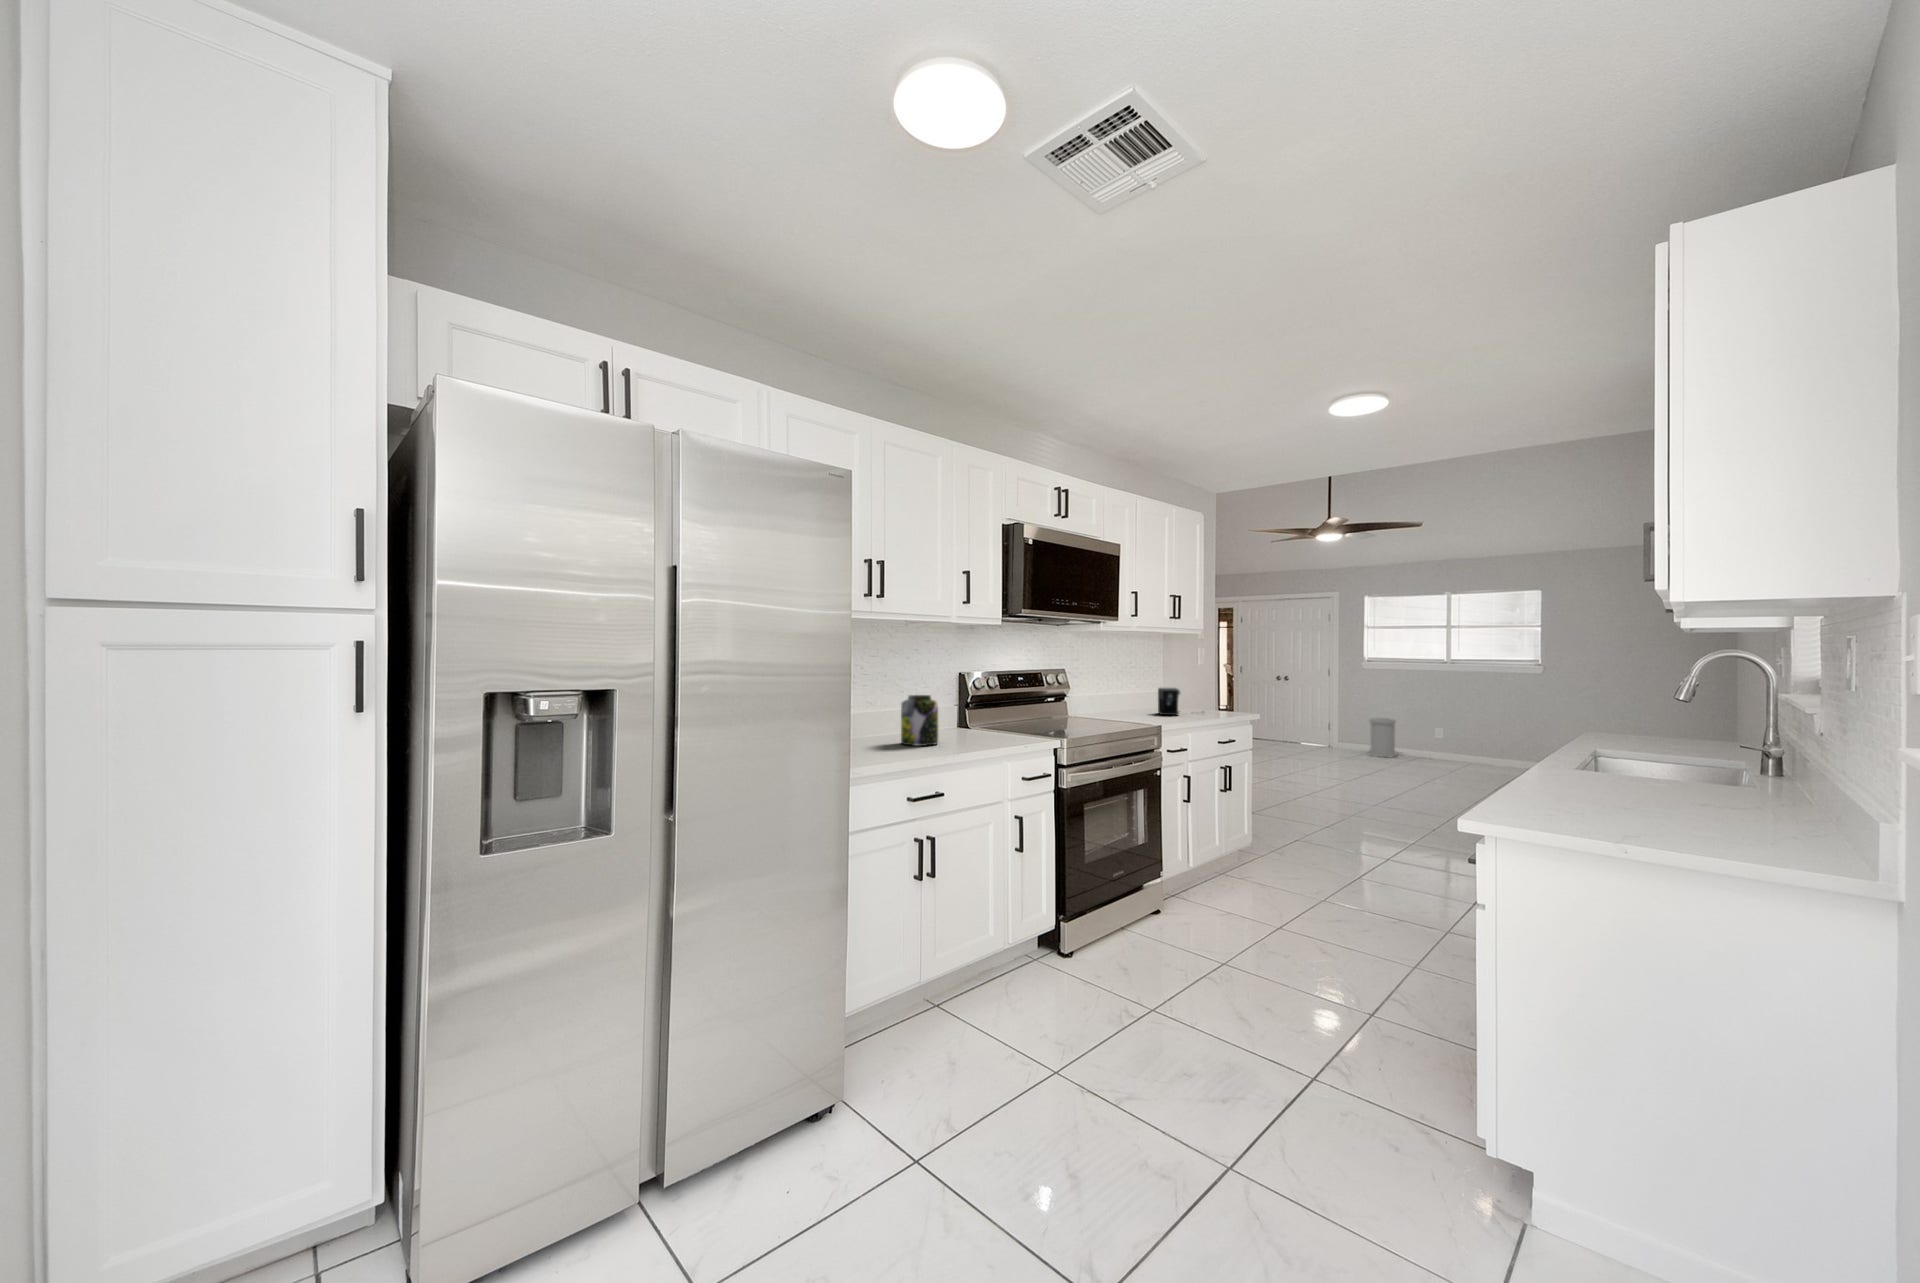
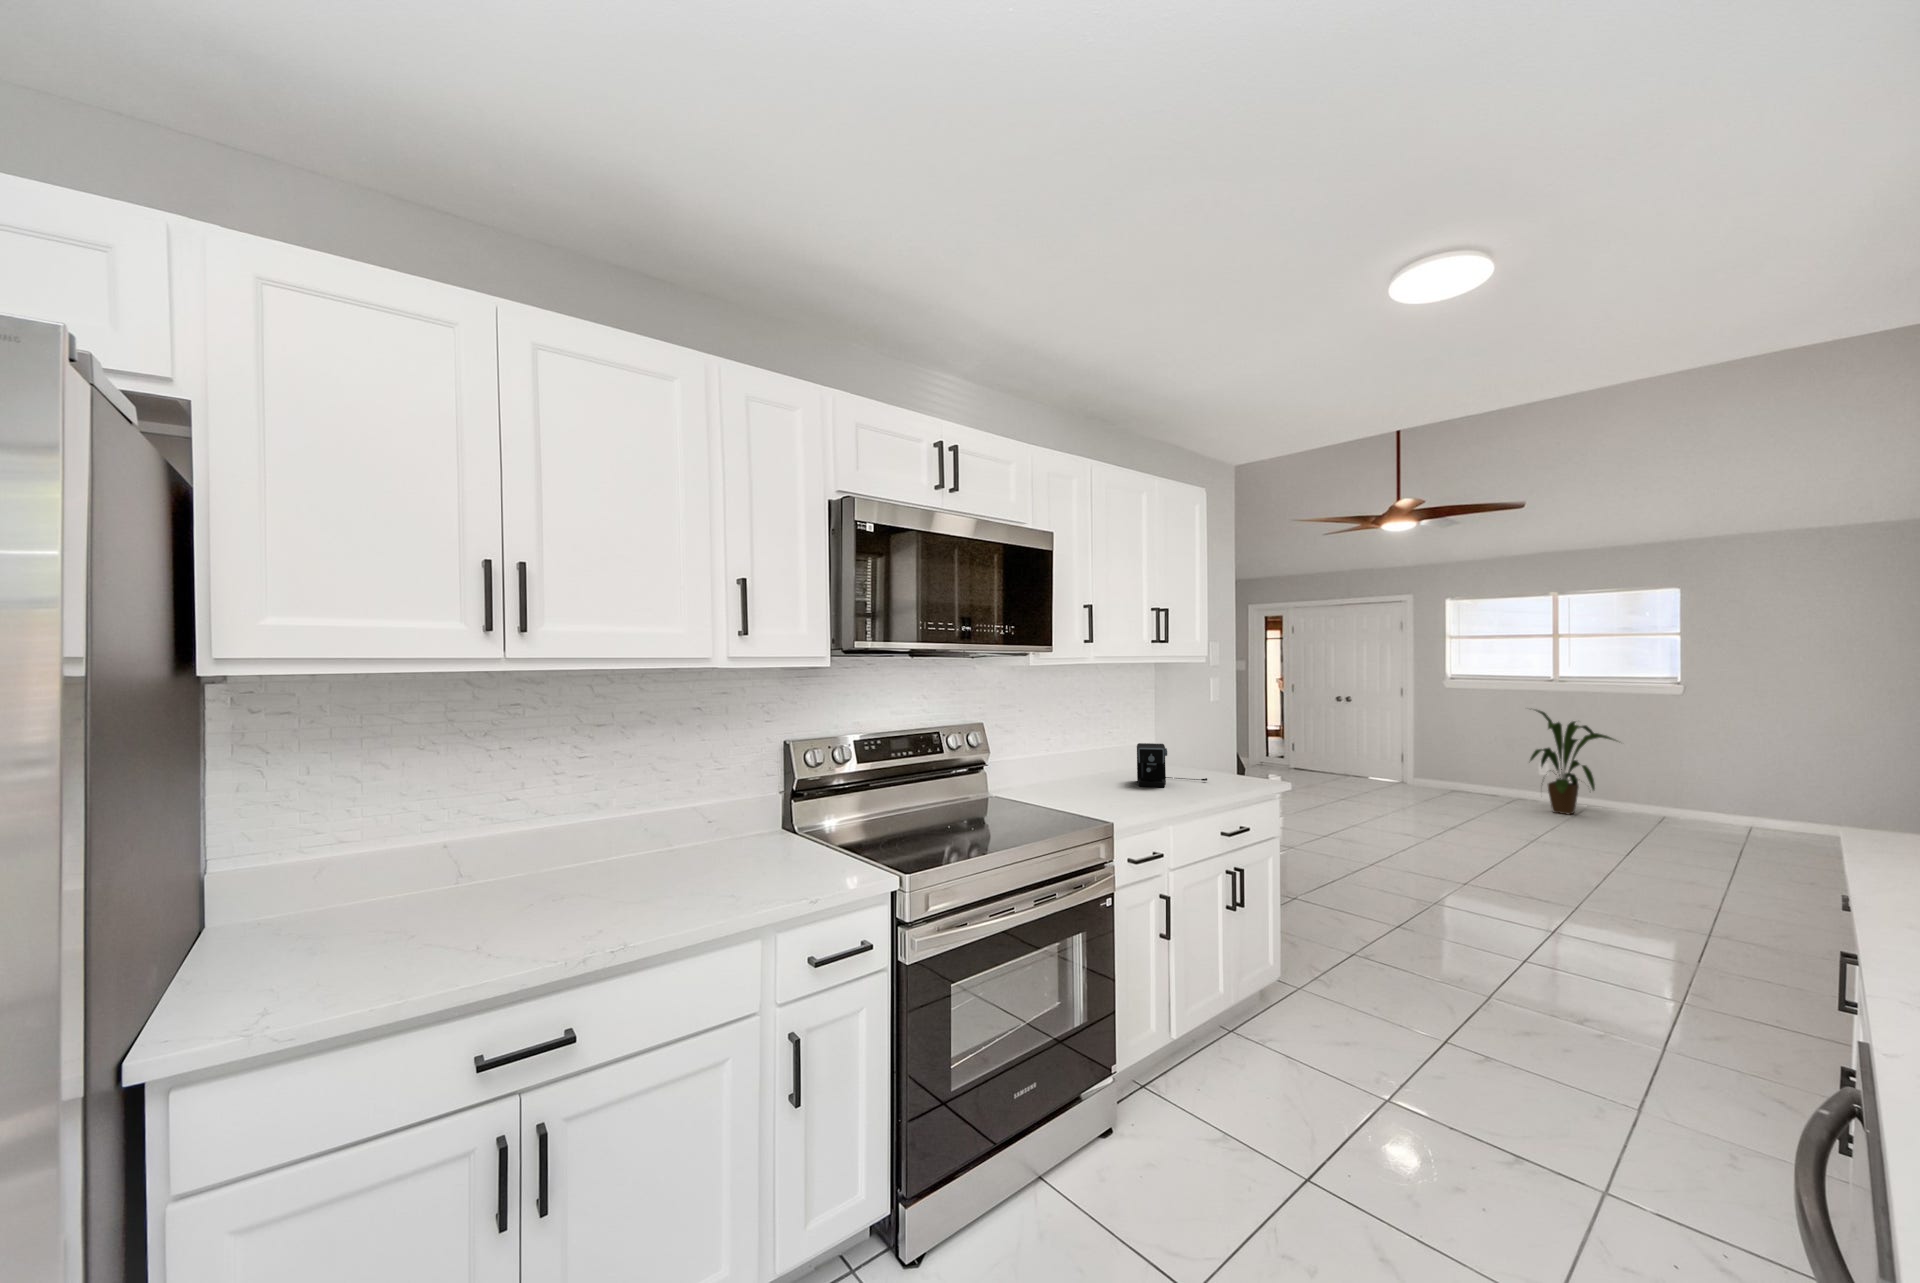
house plant: none [1423,683,1495,766] -> present [1530,710,1617,815]
jar: present [901,695,938,746] -> none [595,800,665,899]
trash can: present [1369,718,1396,758] -> none [1452,750,1491,800]

